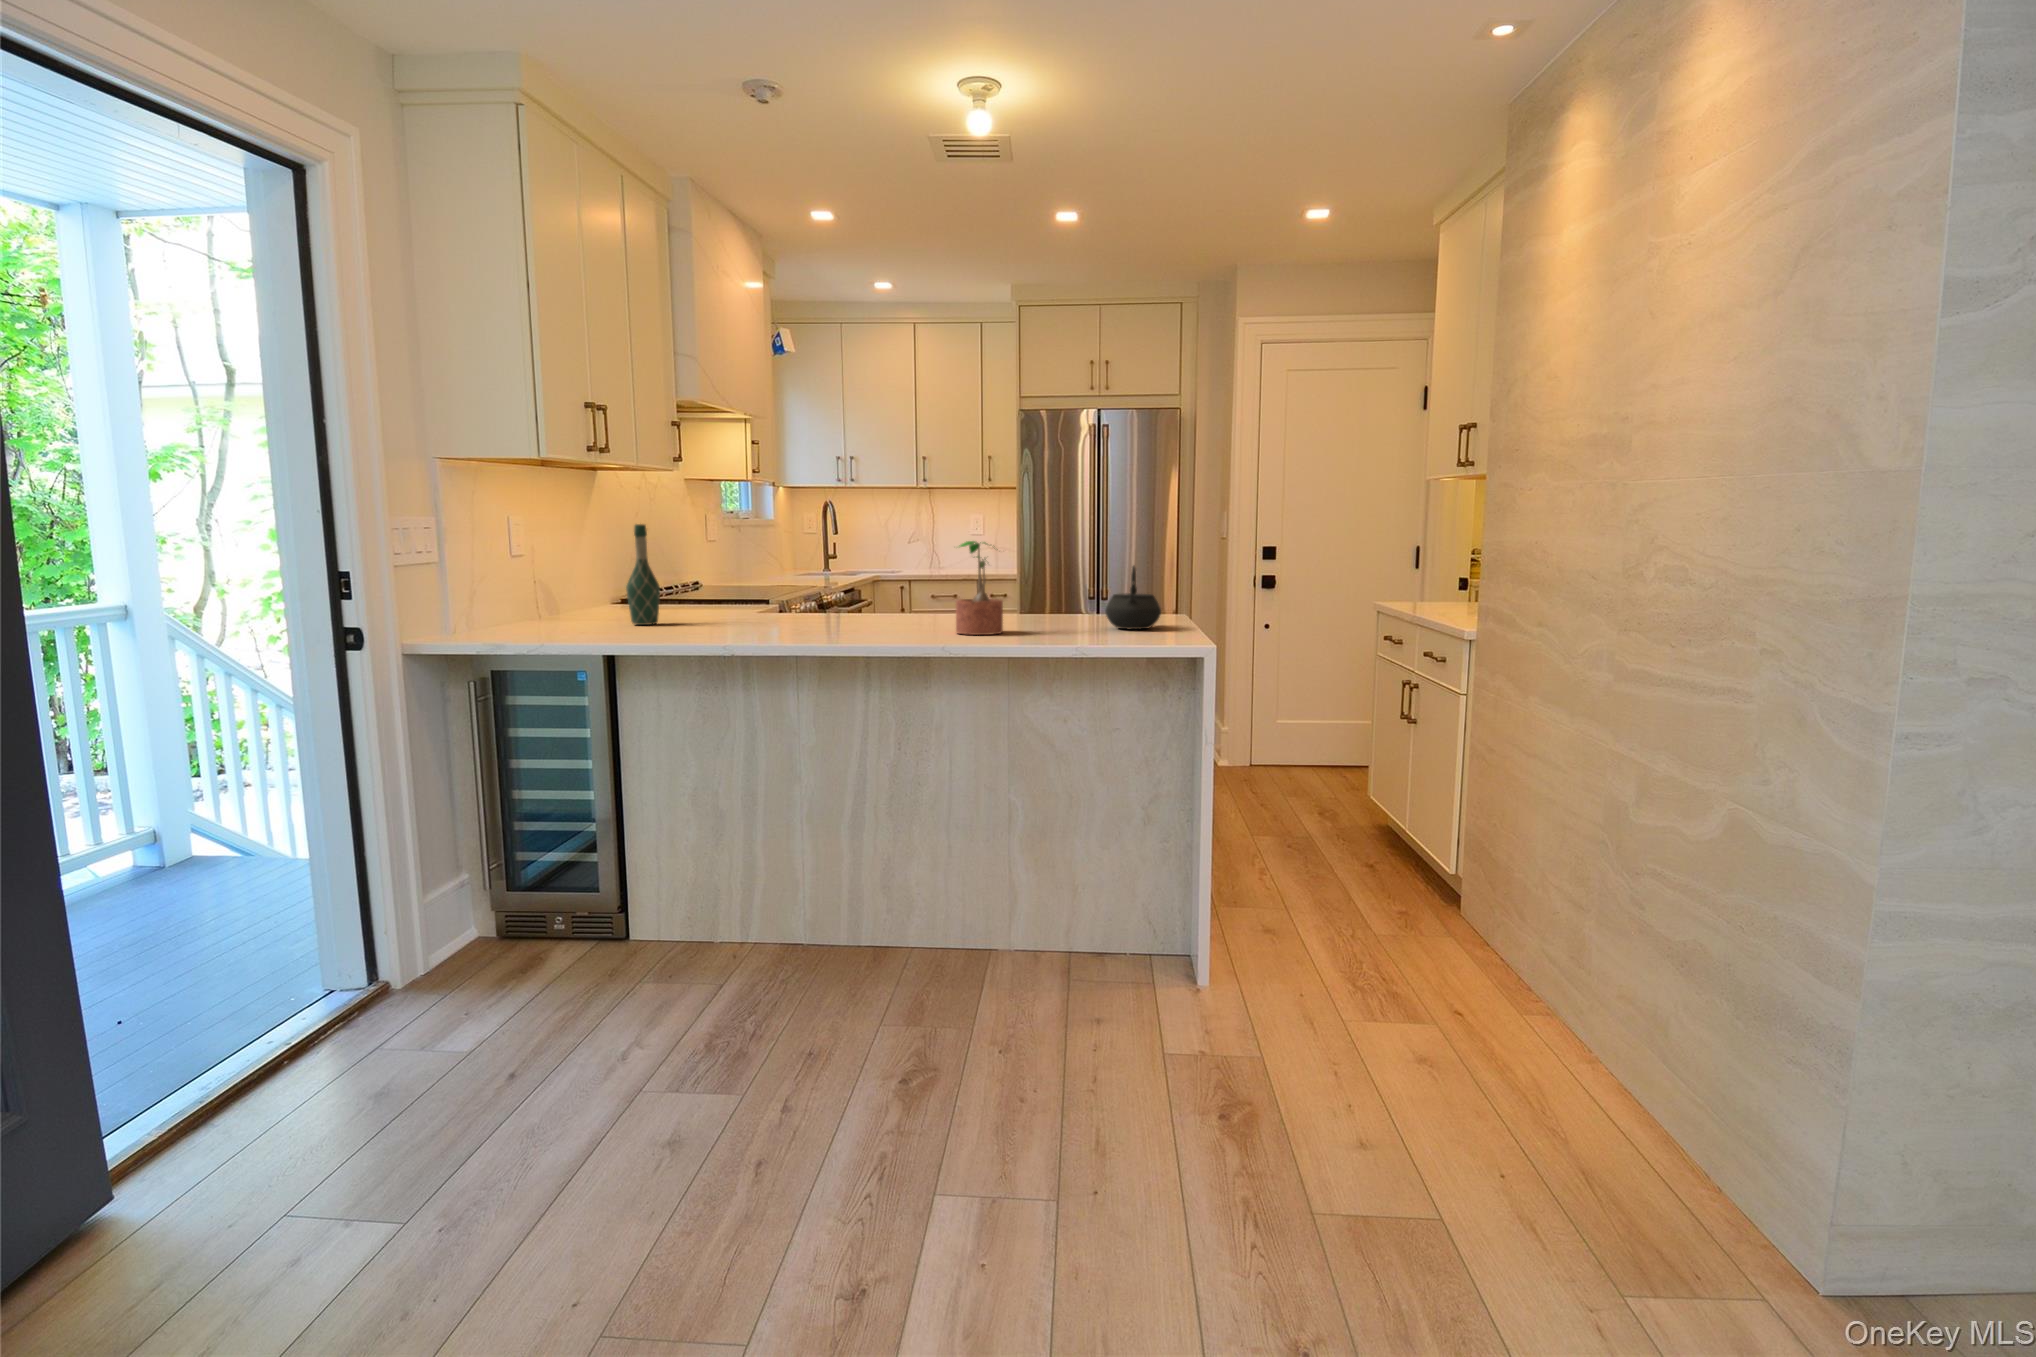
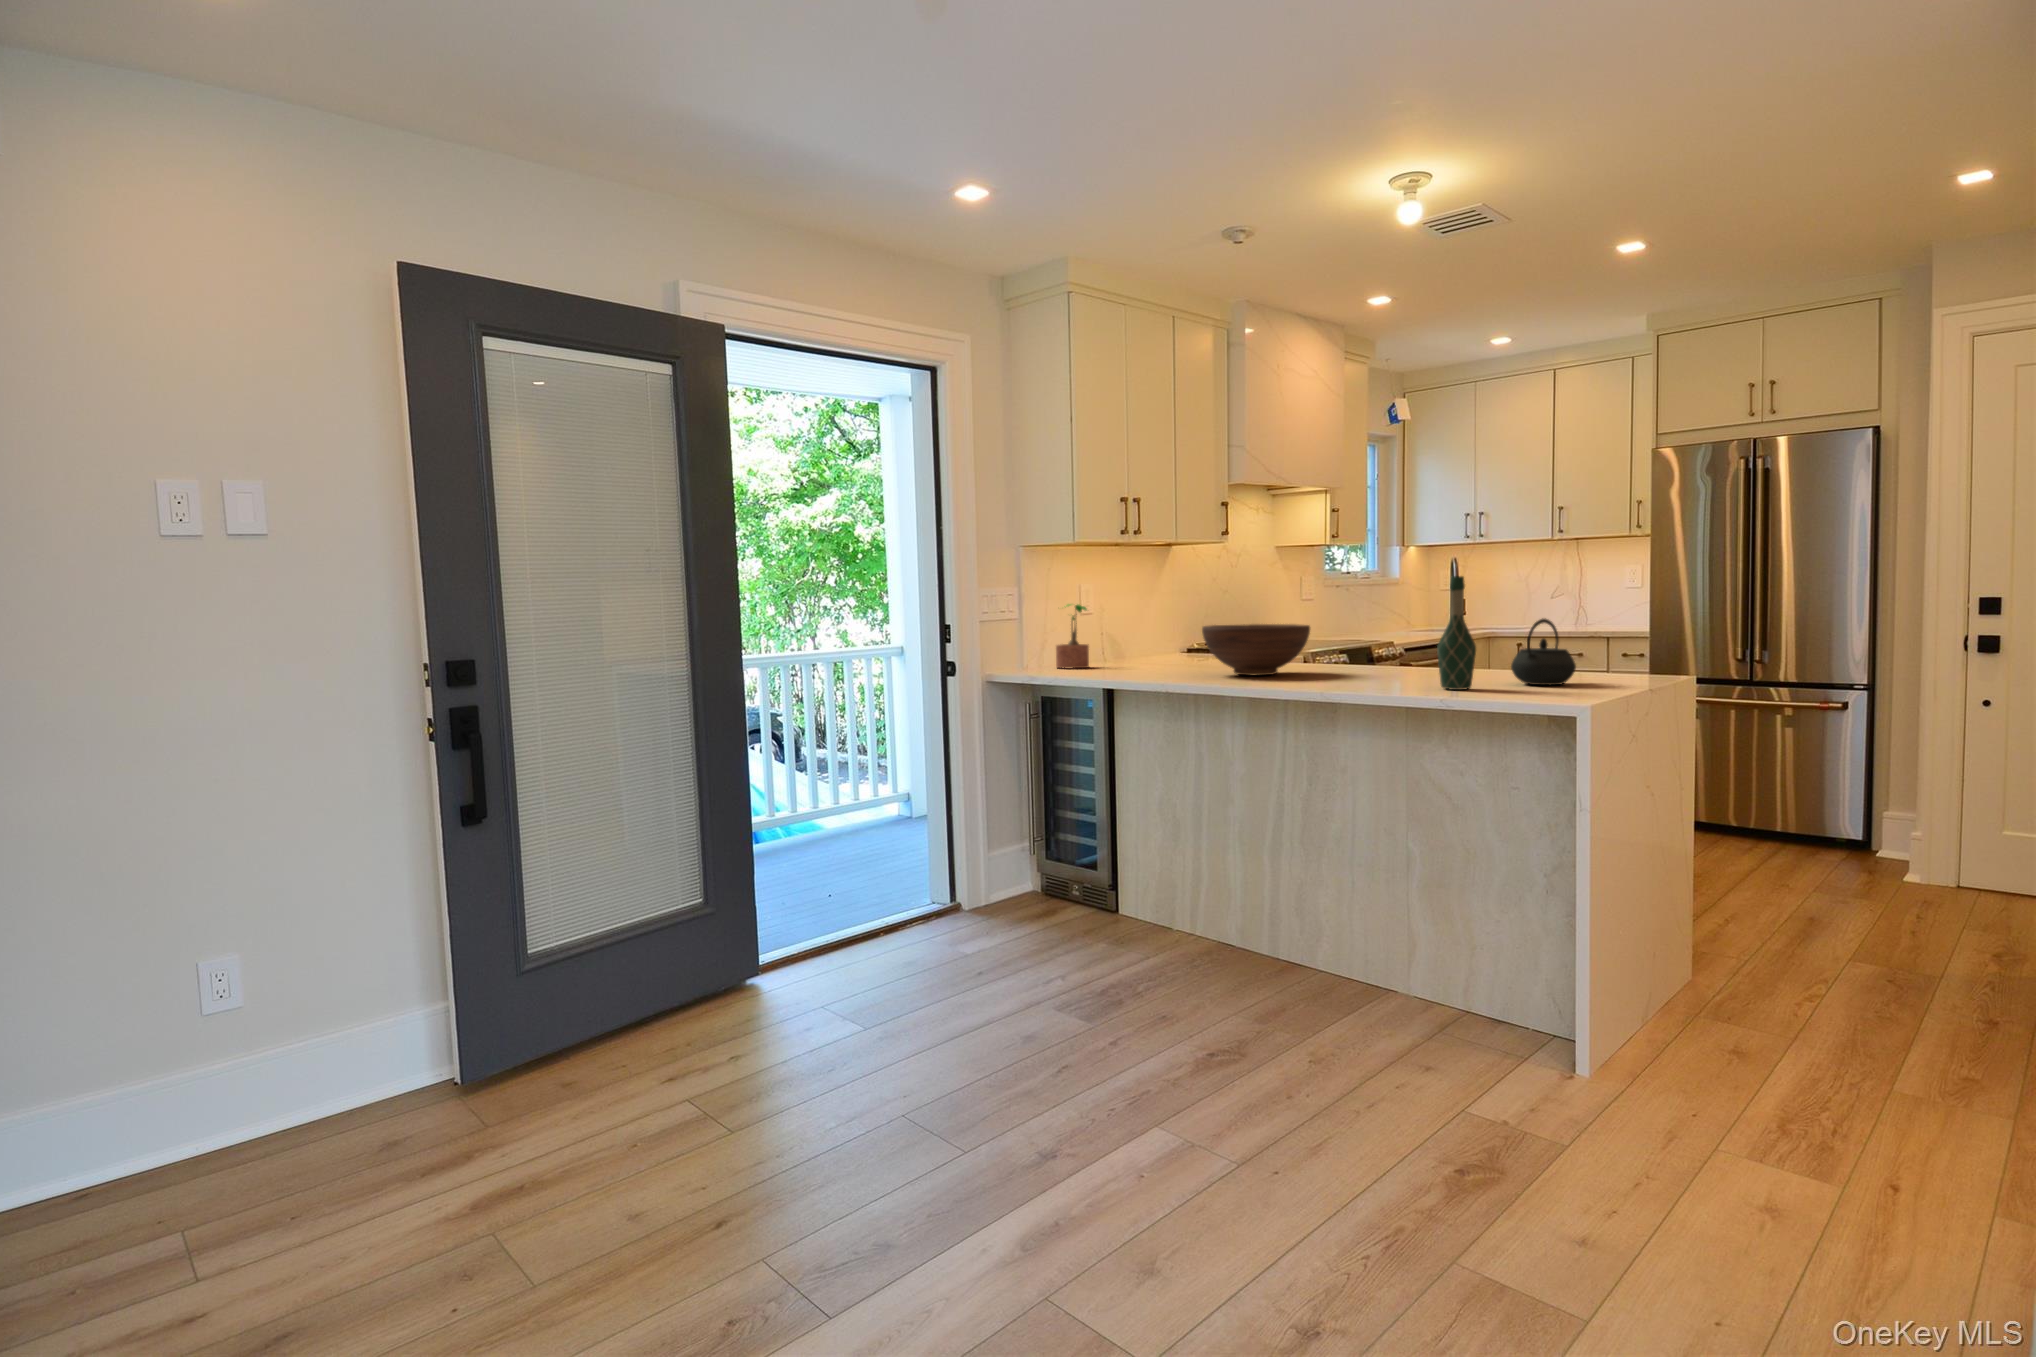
wine bottle: present [626,524,660,625] -> present [1437,576,1476,690]
potted plant: present [956,541,1003,635] -> present [1056,604,1089,668]
fruit bowl: none [758,570,884,631] -> present [1202,624,1310,675]

